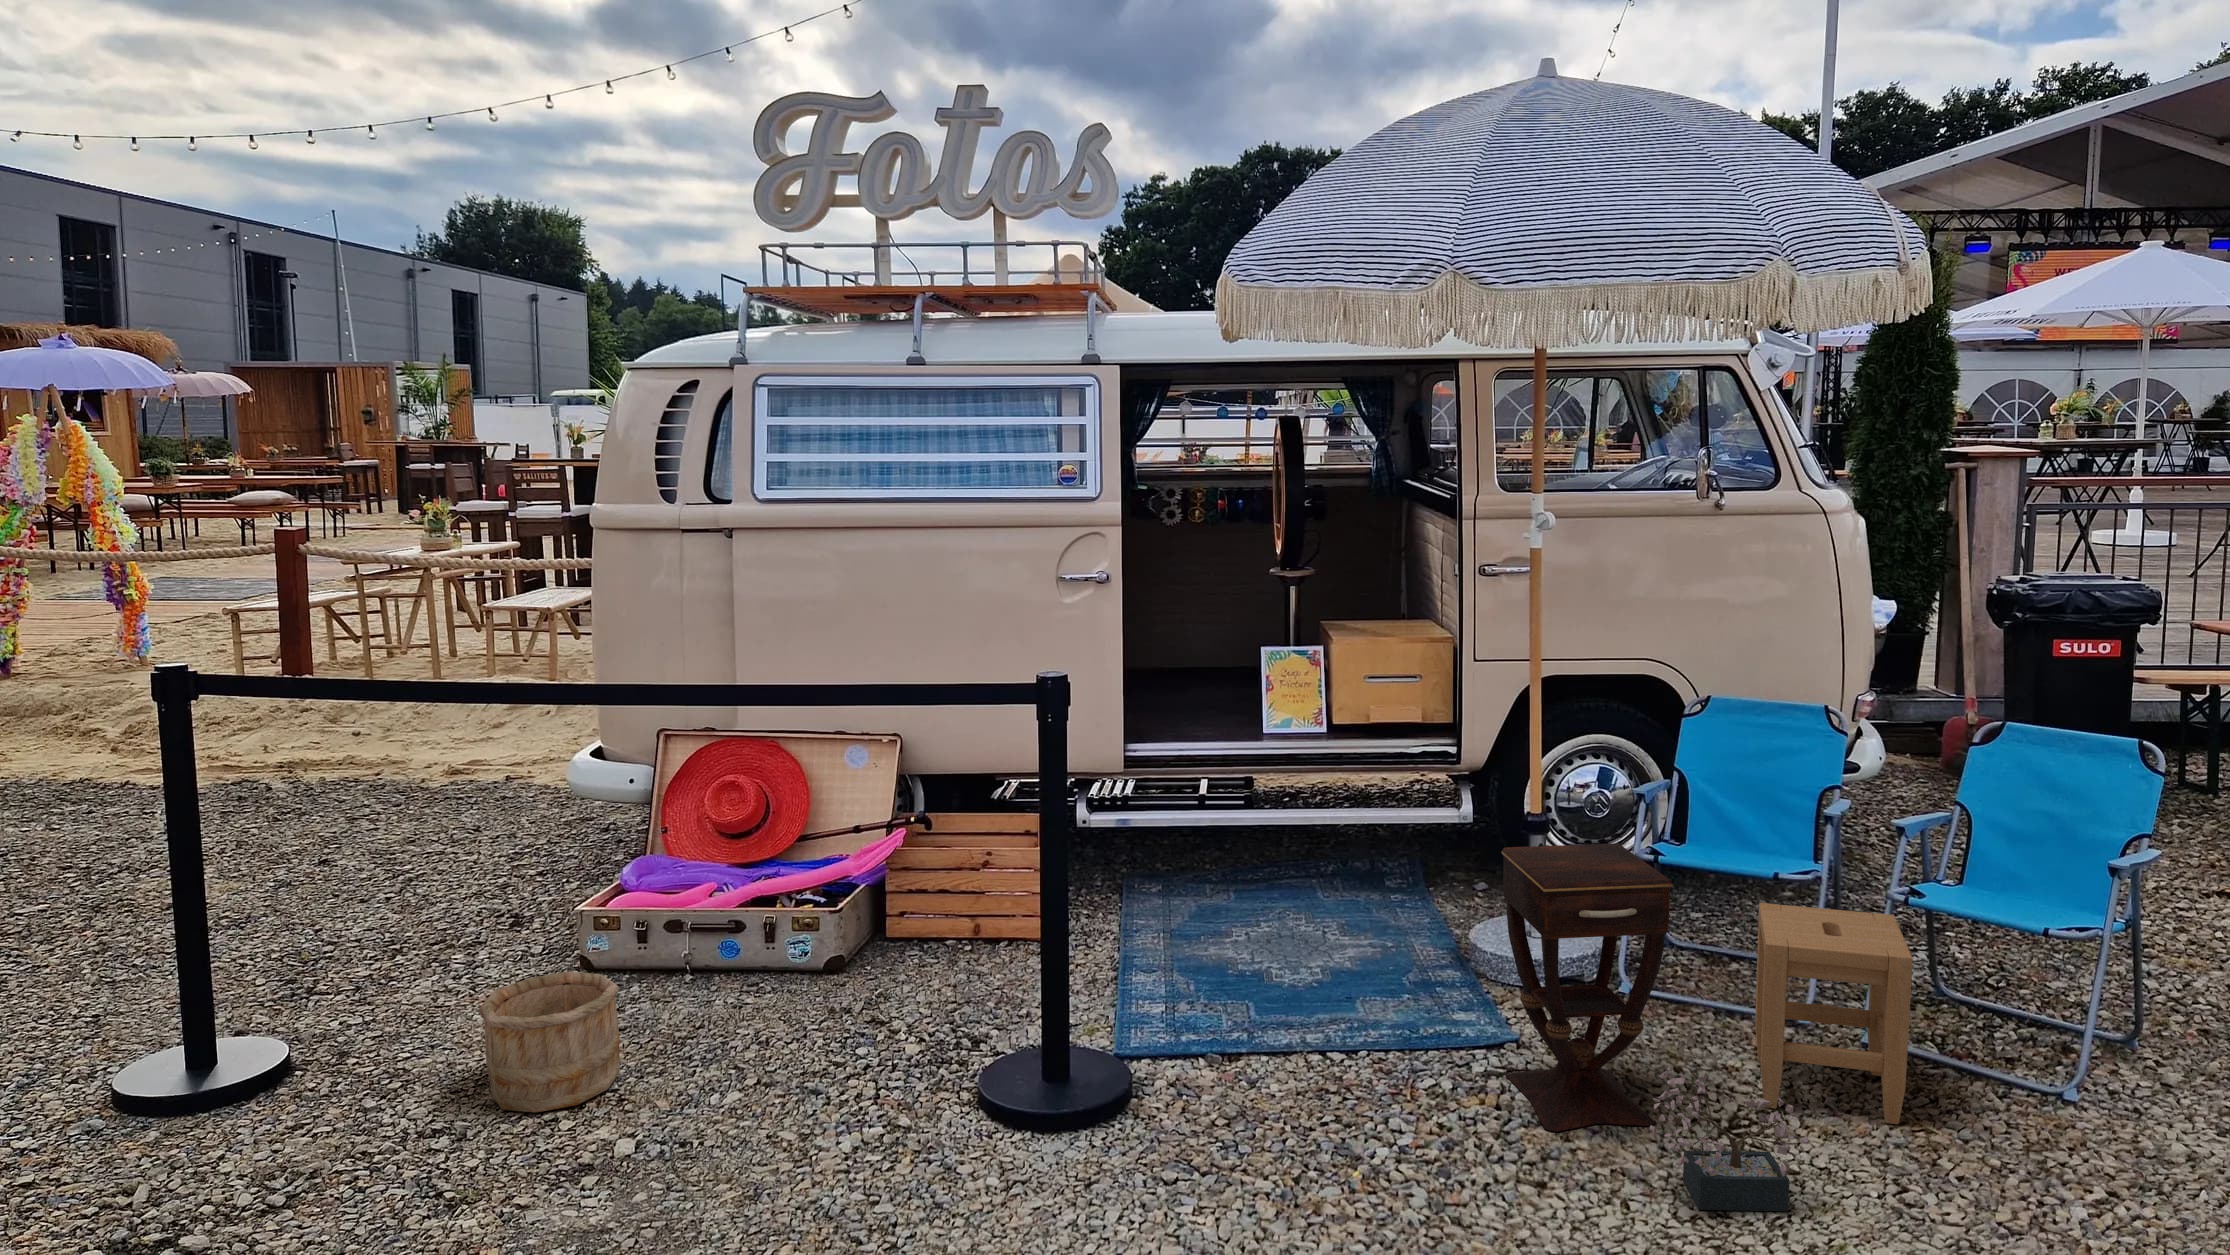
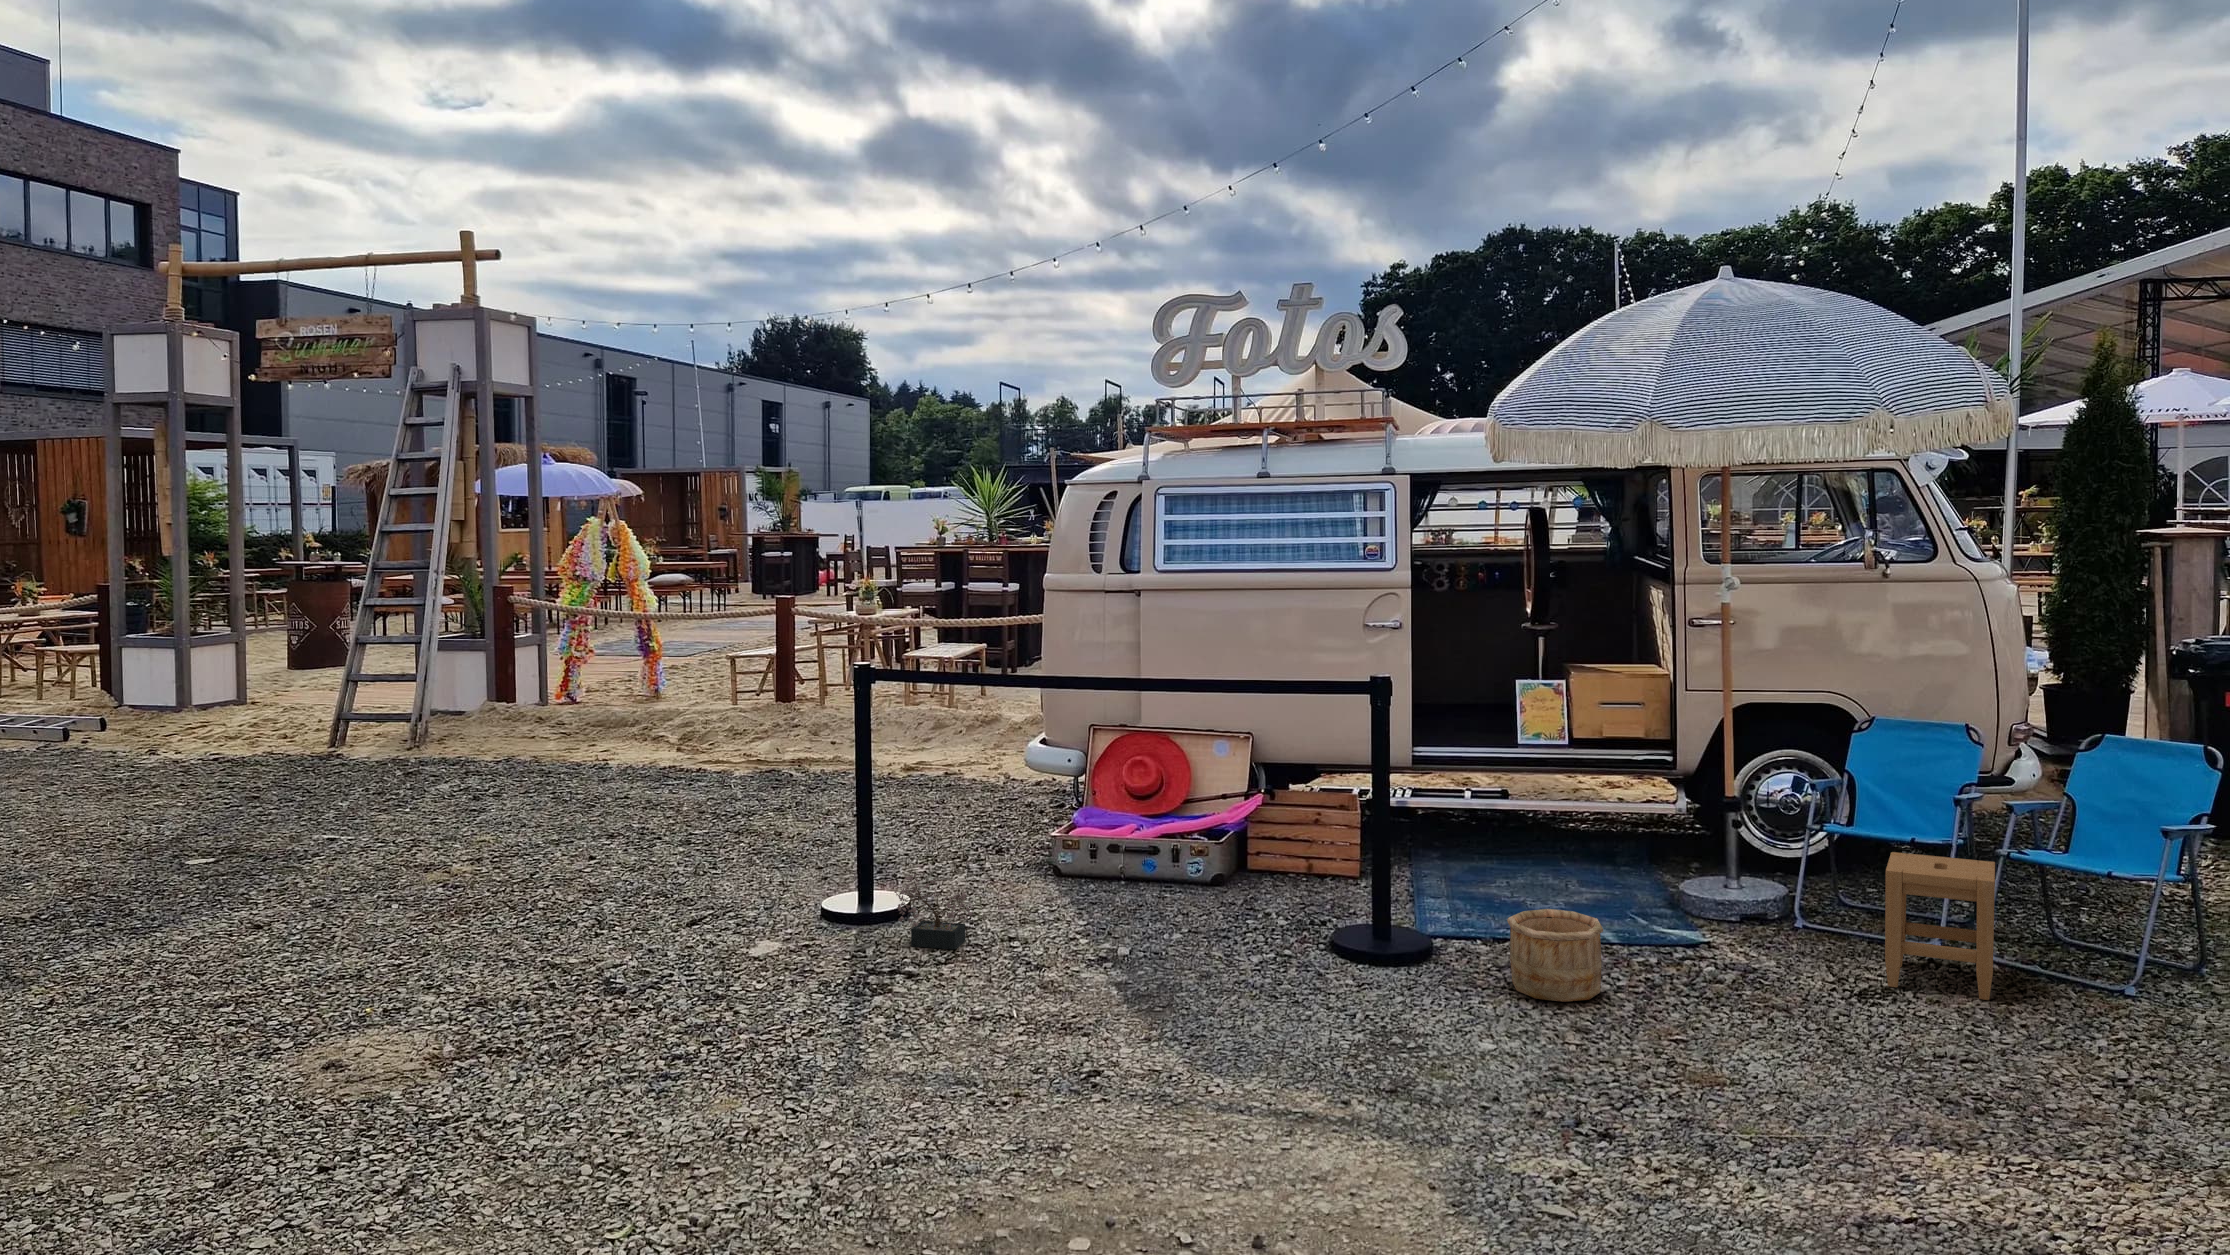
side table: present [1502,843,1673,1131] -> none [1692,802,1812,989]
wooden bucket: present [478,971,620,1112] -> present [1507,909,1603,1002]
decorative plant: present [1650,1066,1809,1211] -> present [895,874,974,950]

